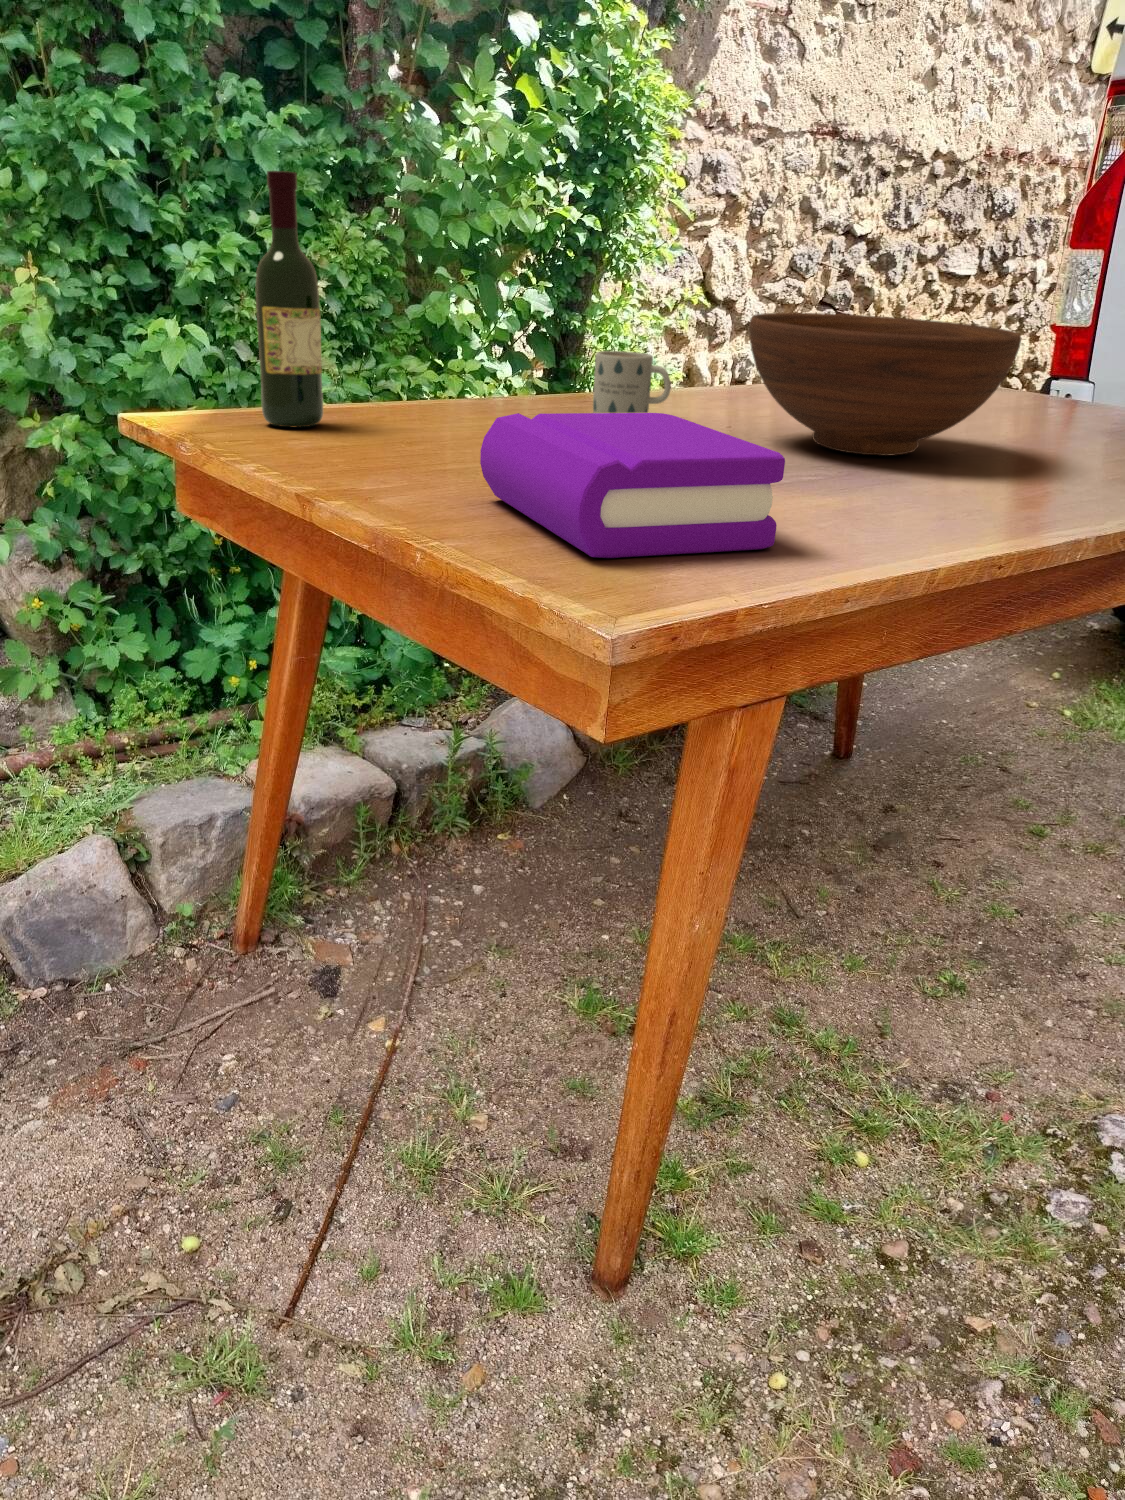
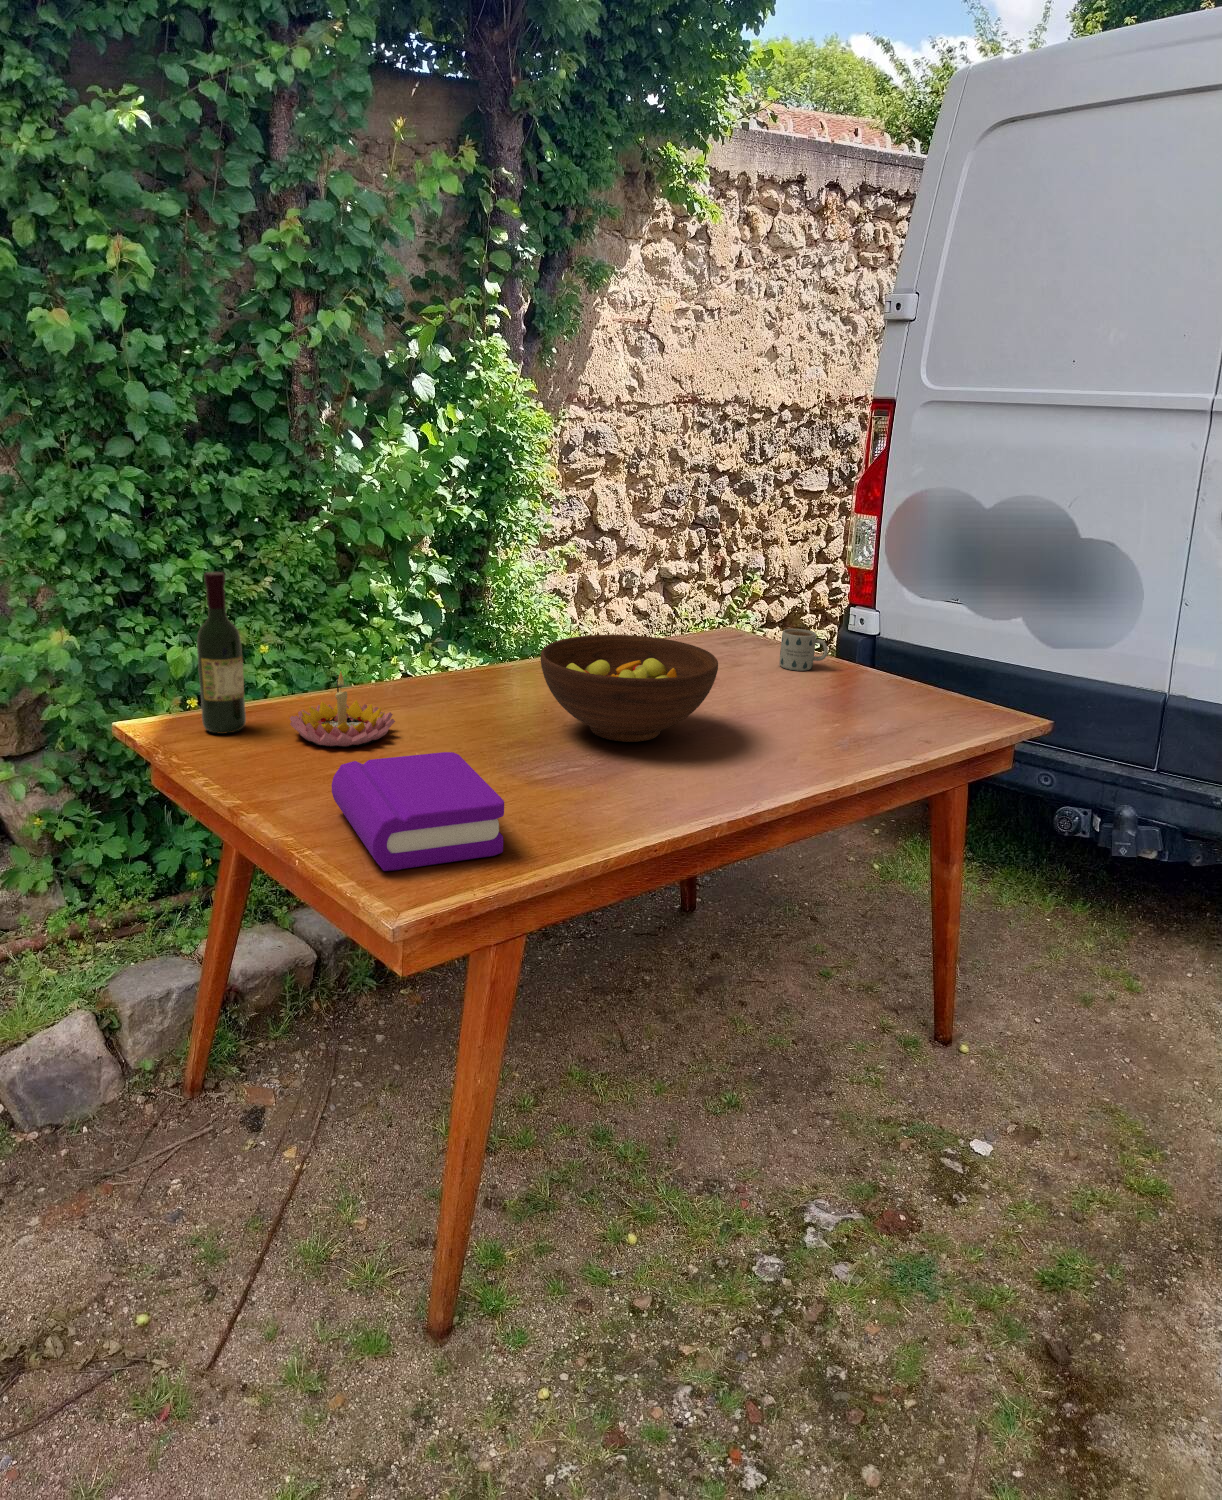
candle holder: none [386,329,539,445] -> present [290,671,395,747]
mug: present [593,351,671,413] -> present [780,629,828,671]

